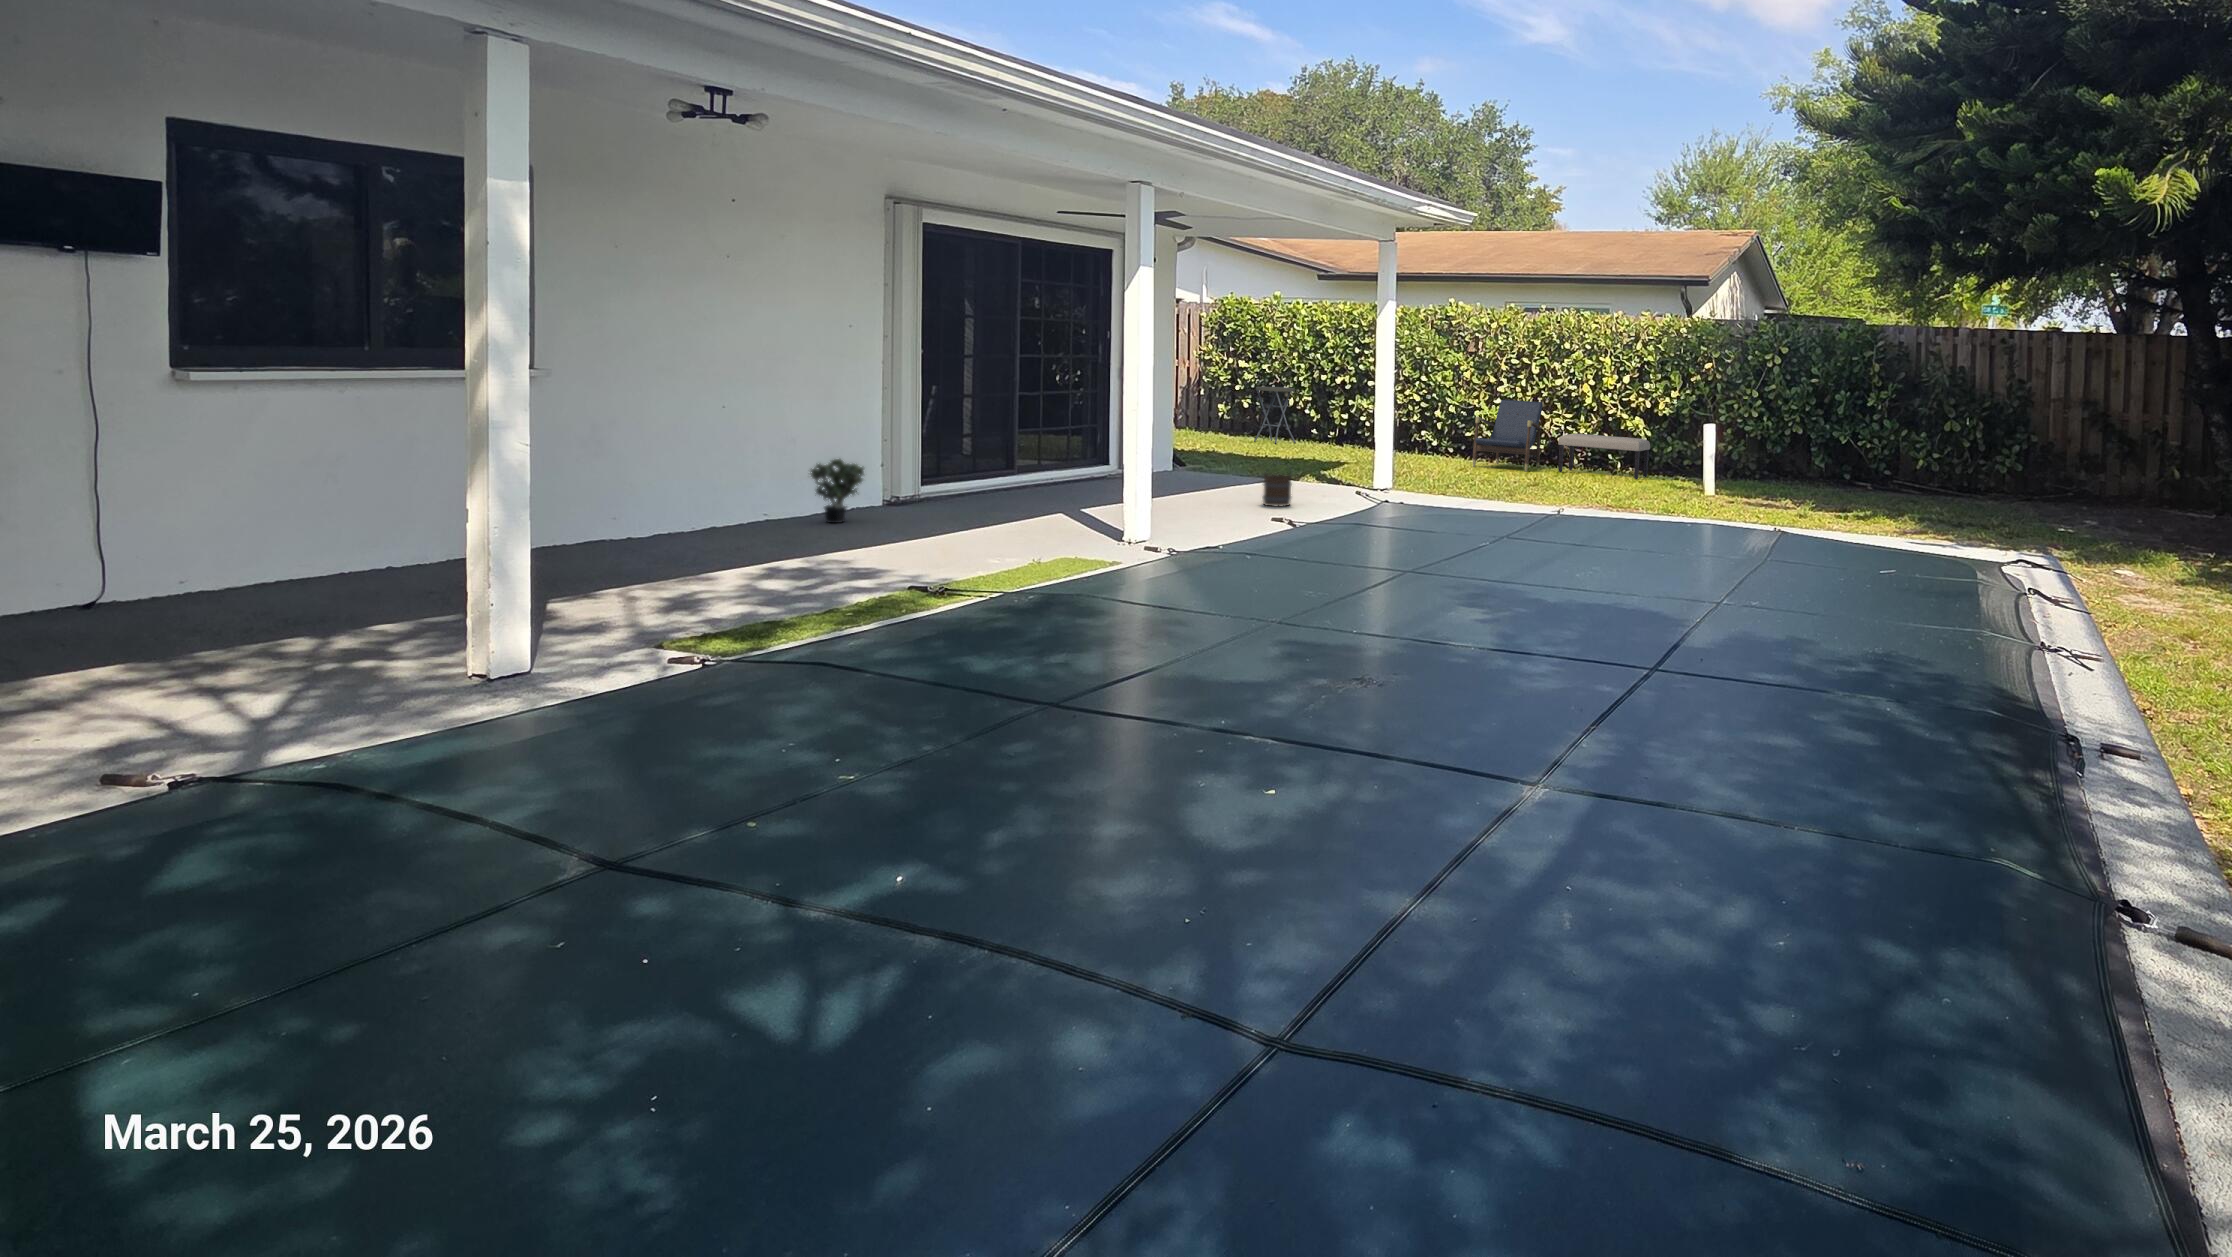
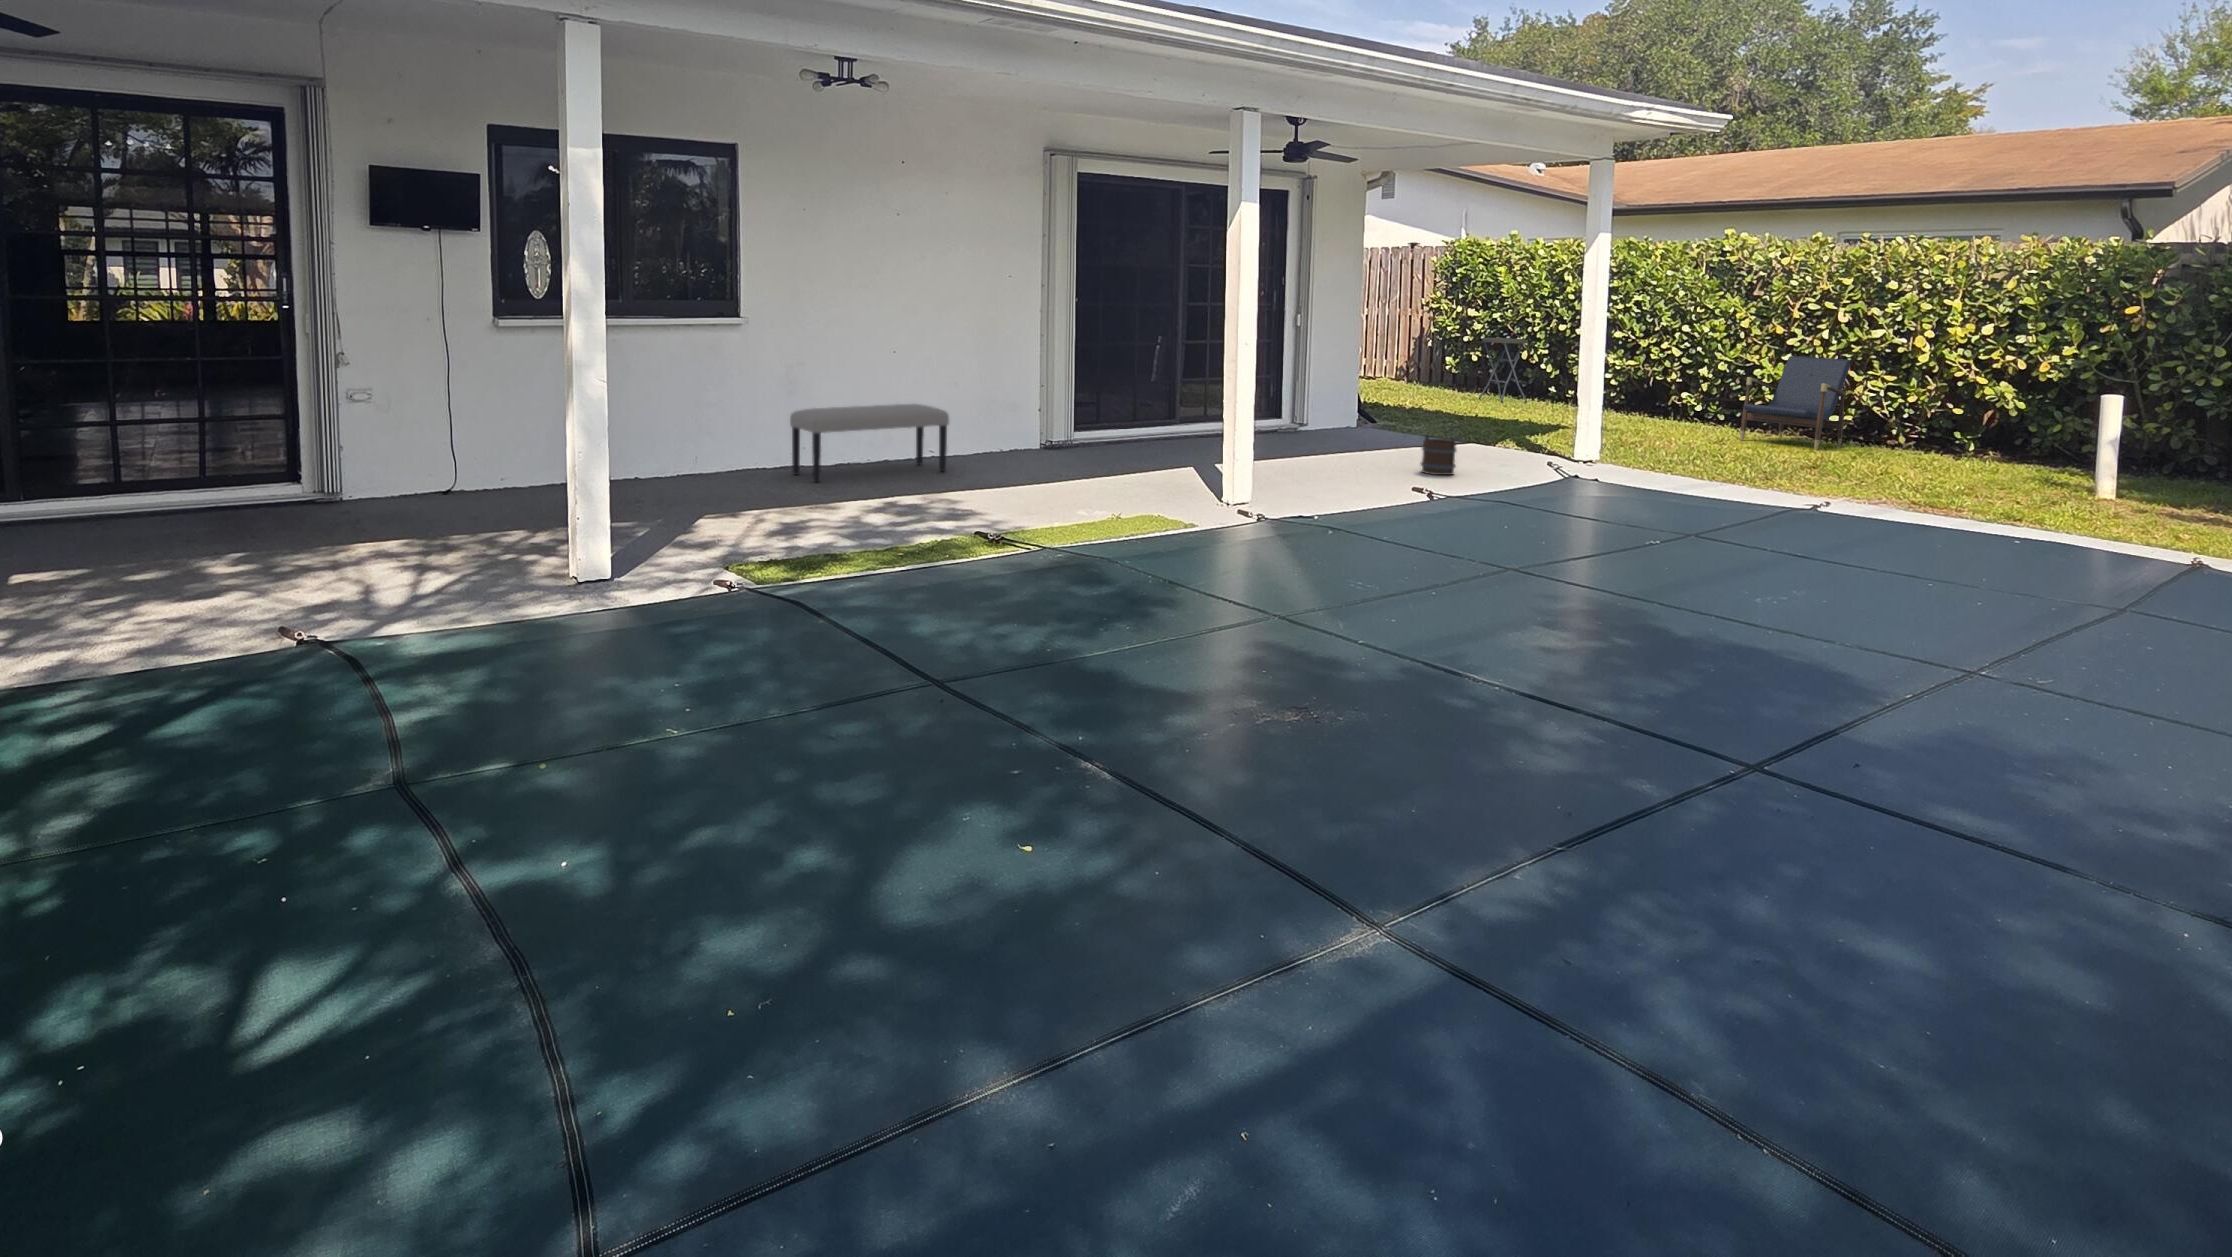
bench: present [1558,434,1650,479] -> present [790,404,949,482]
potted plant: present [811,459,864,523] -> none [964,402,1013,463]

